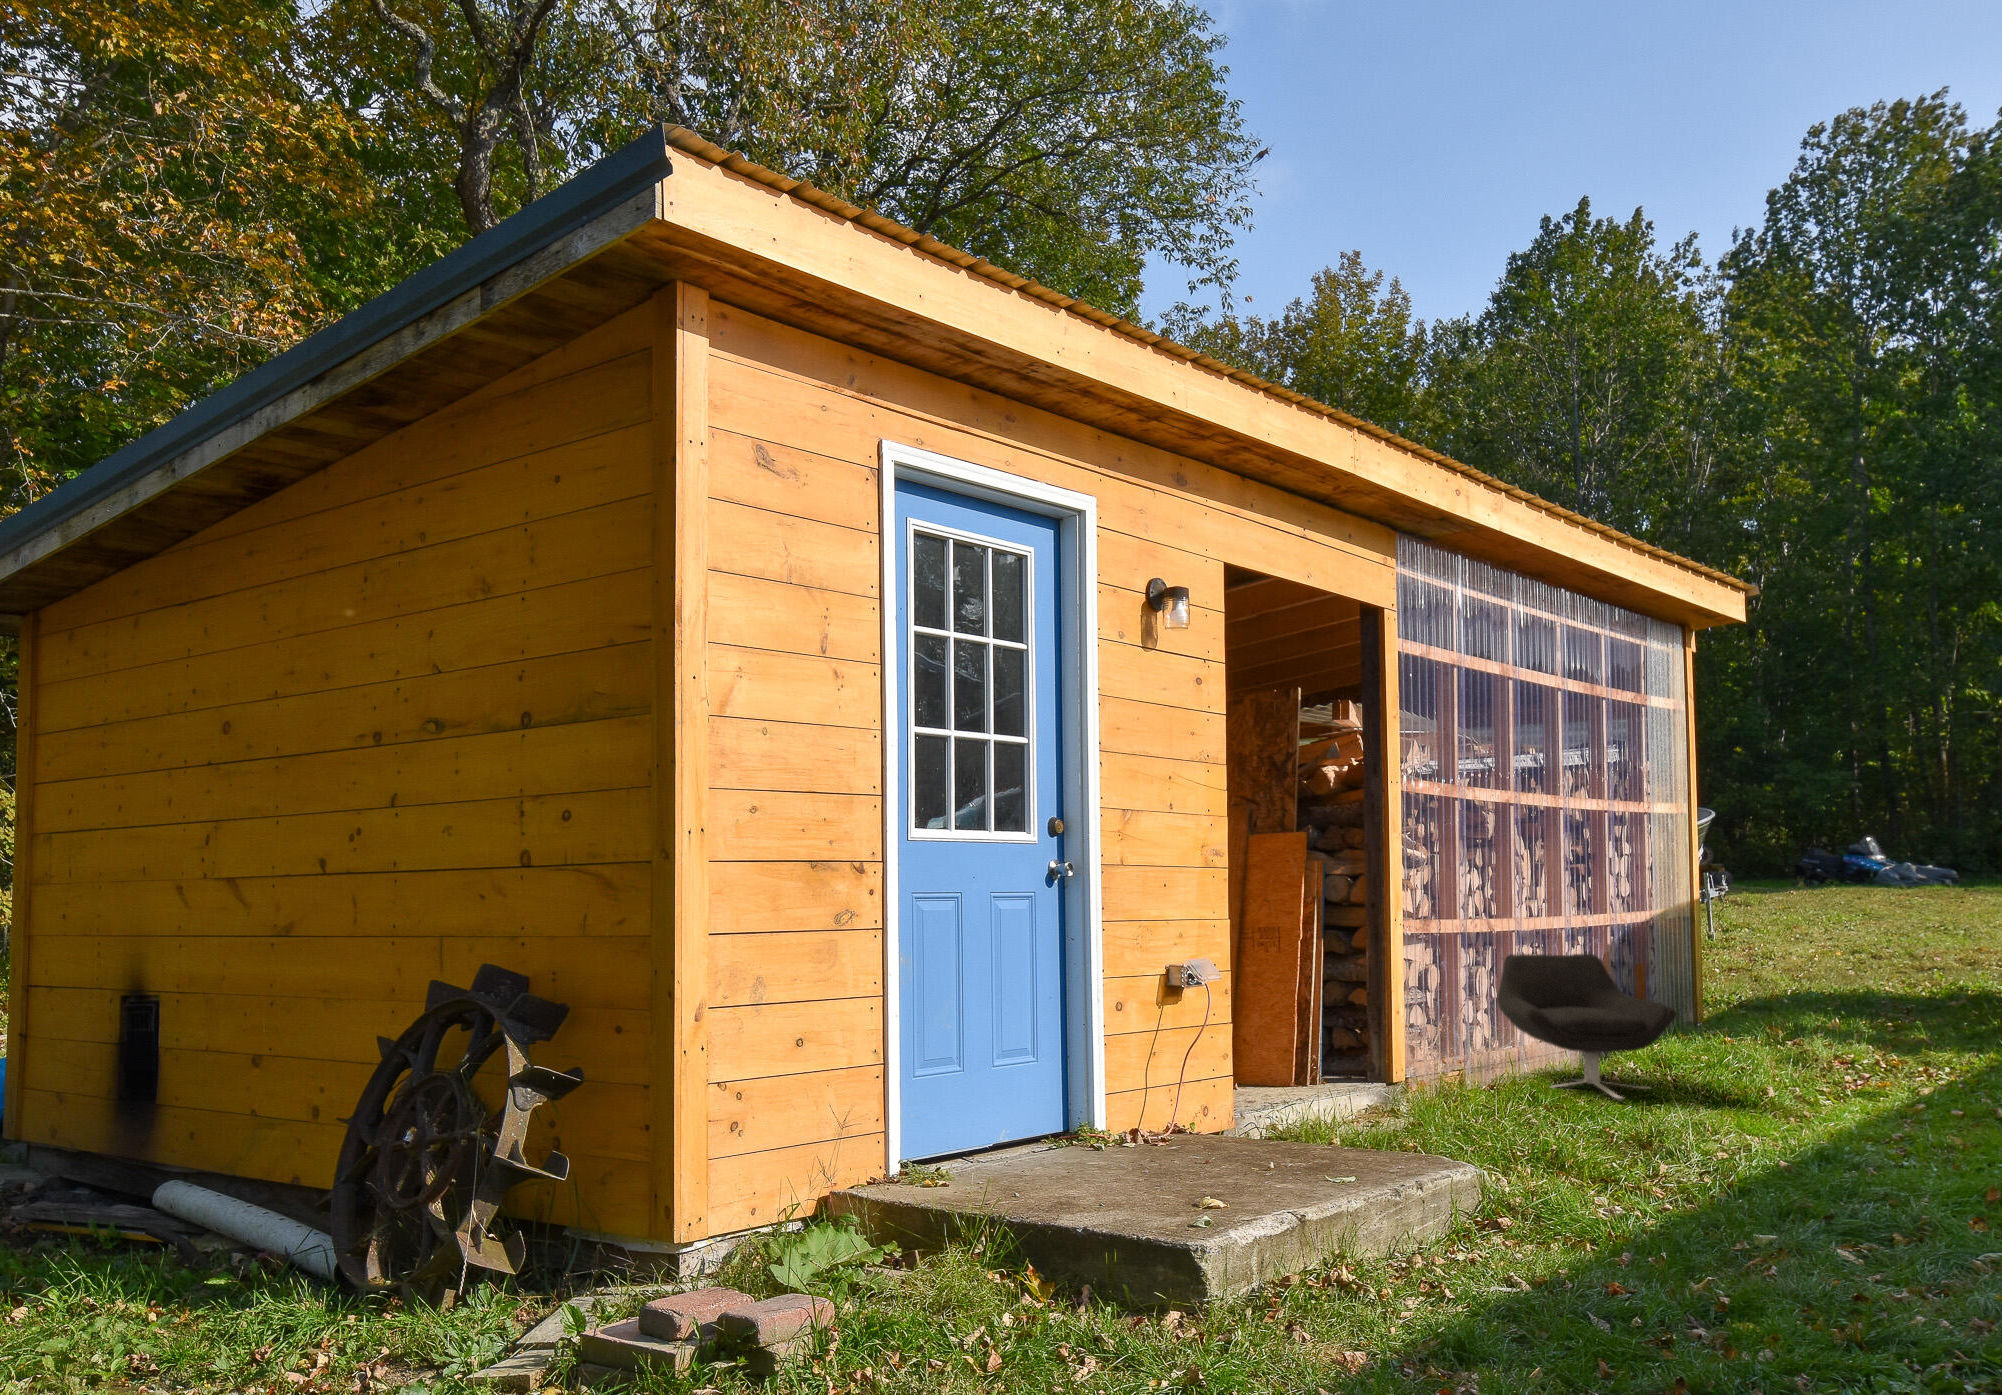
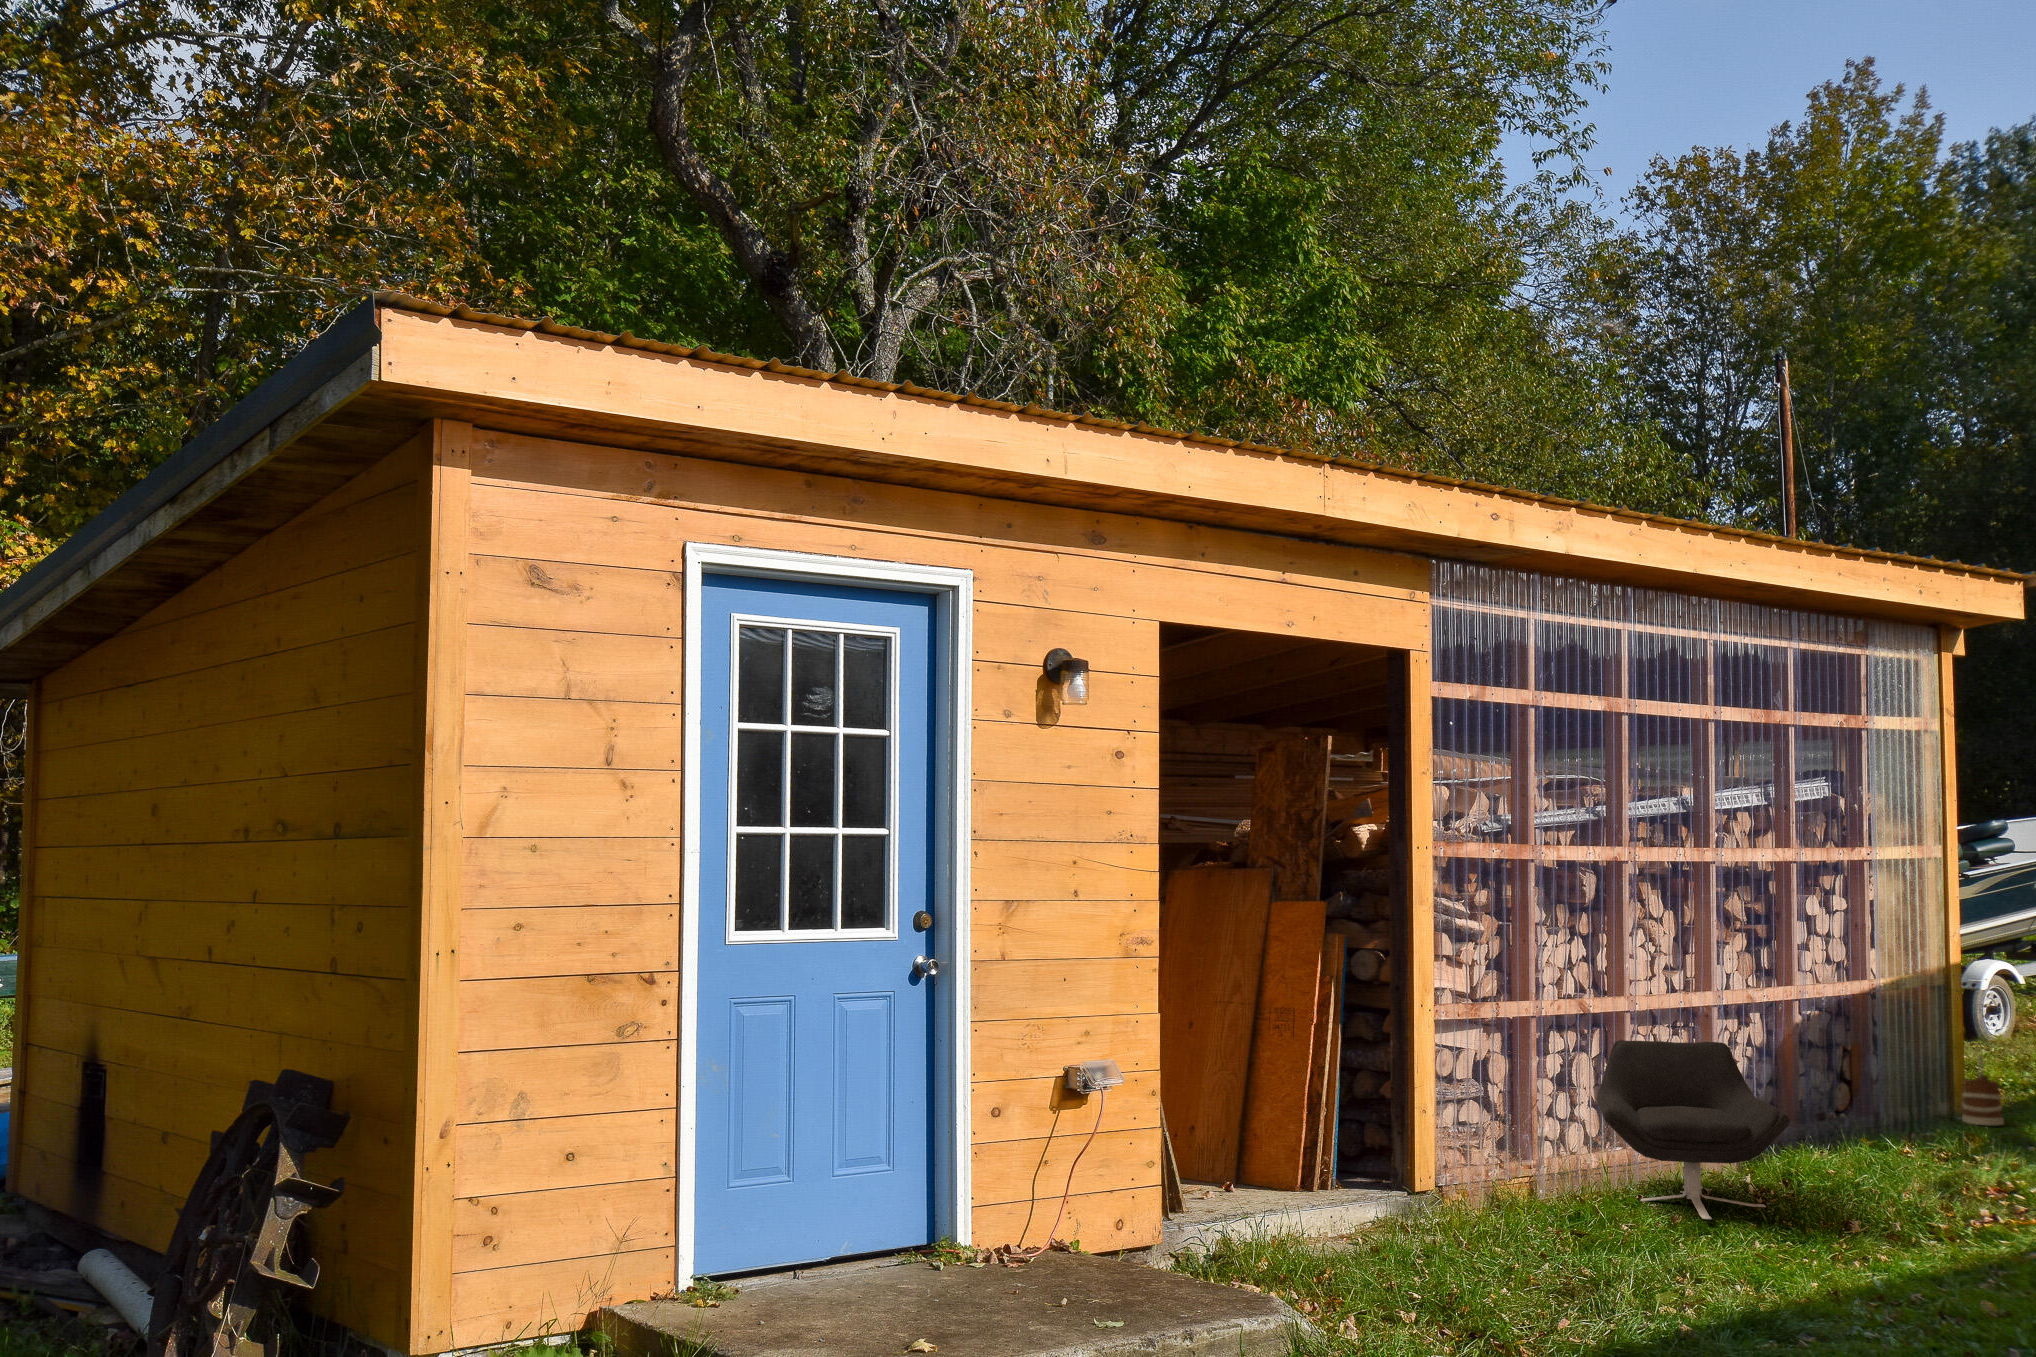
wooden bucket: none [1702,972,1736,1028] -> present [1962,1056,2004,1125]

